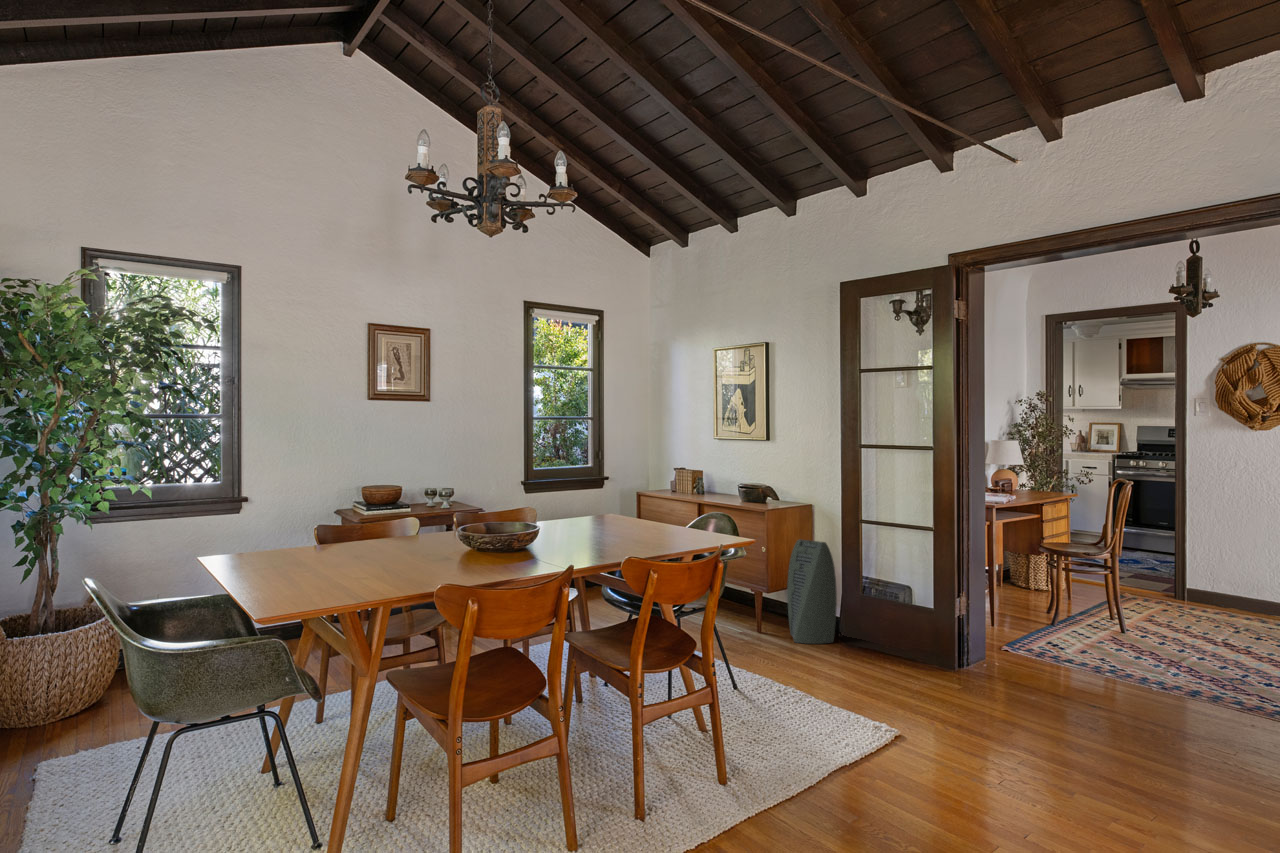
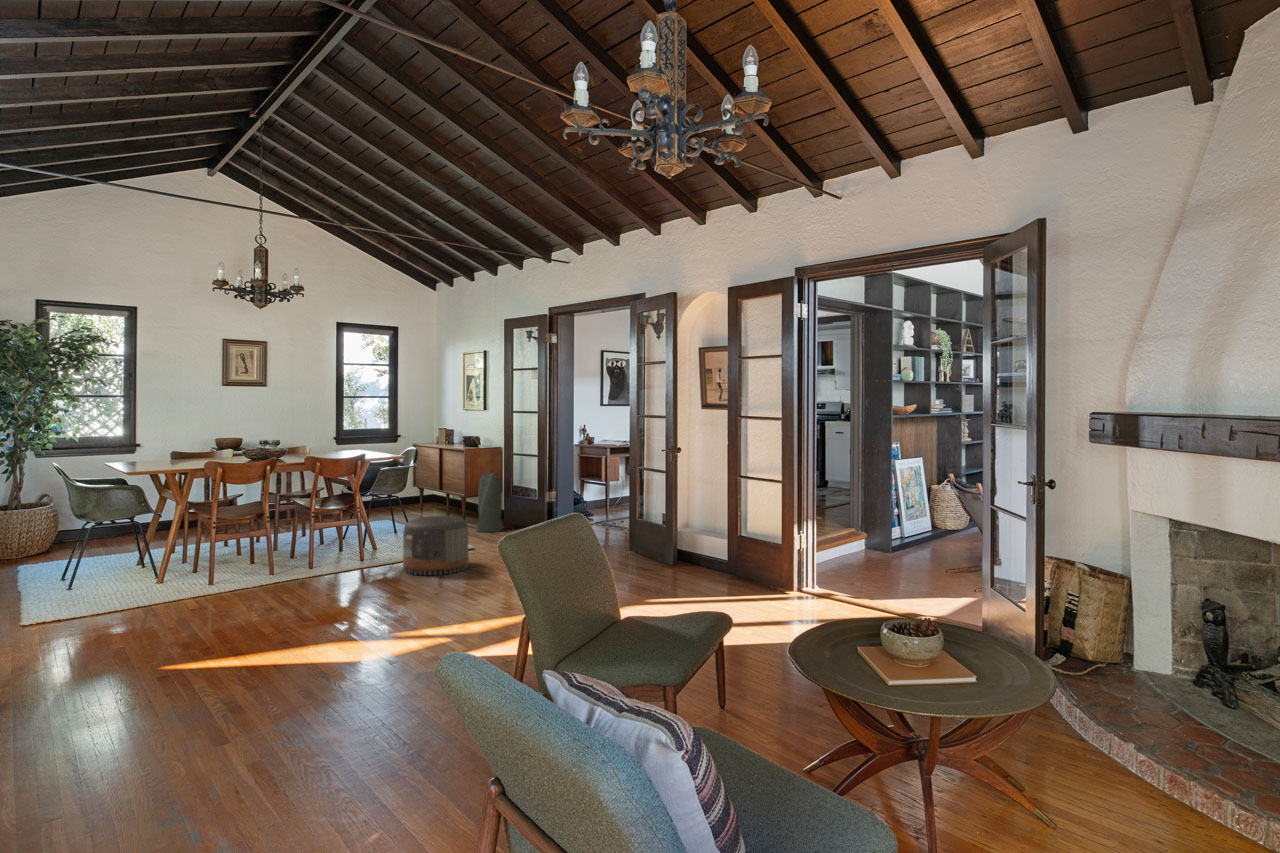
pouf: none [809,656,948,808] -> present [403,516,468,575]

